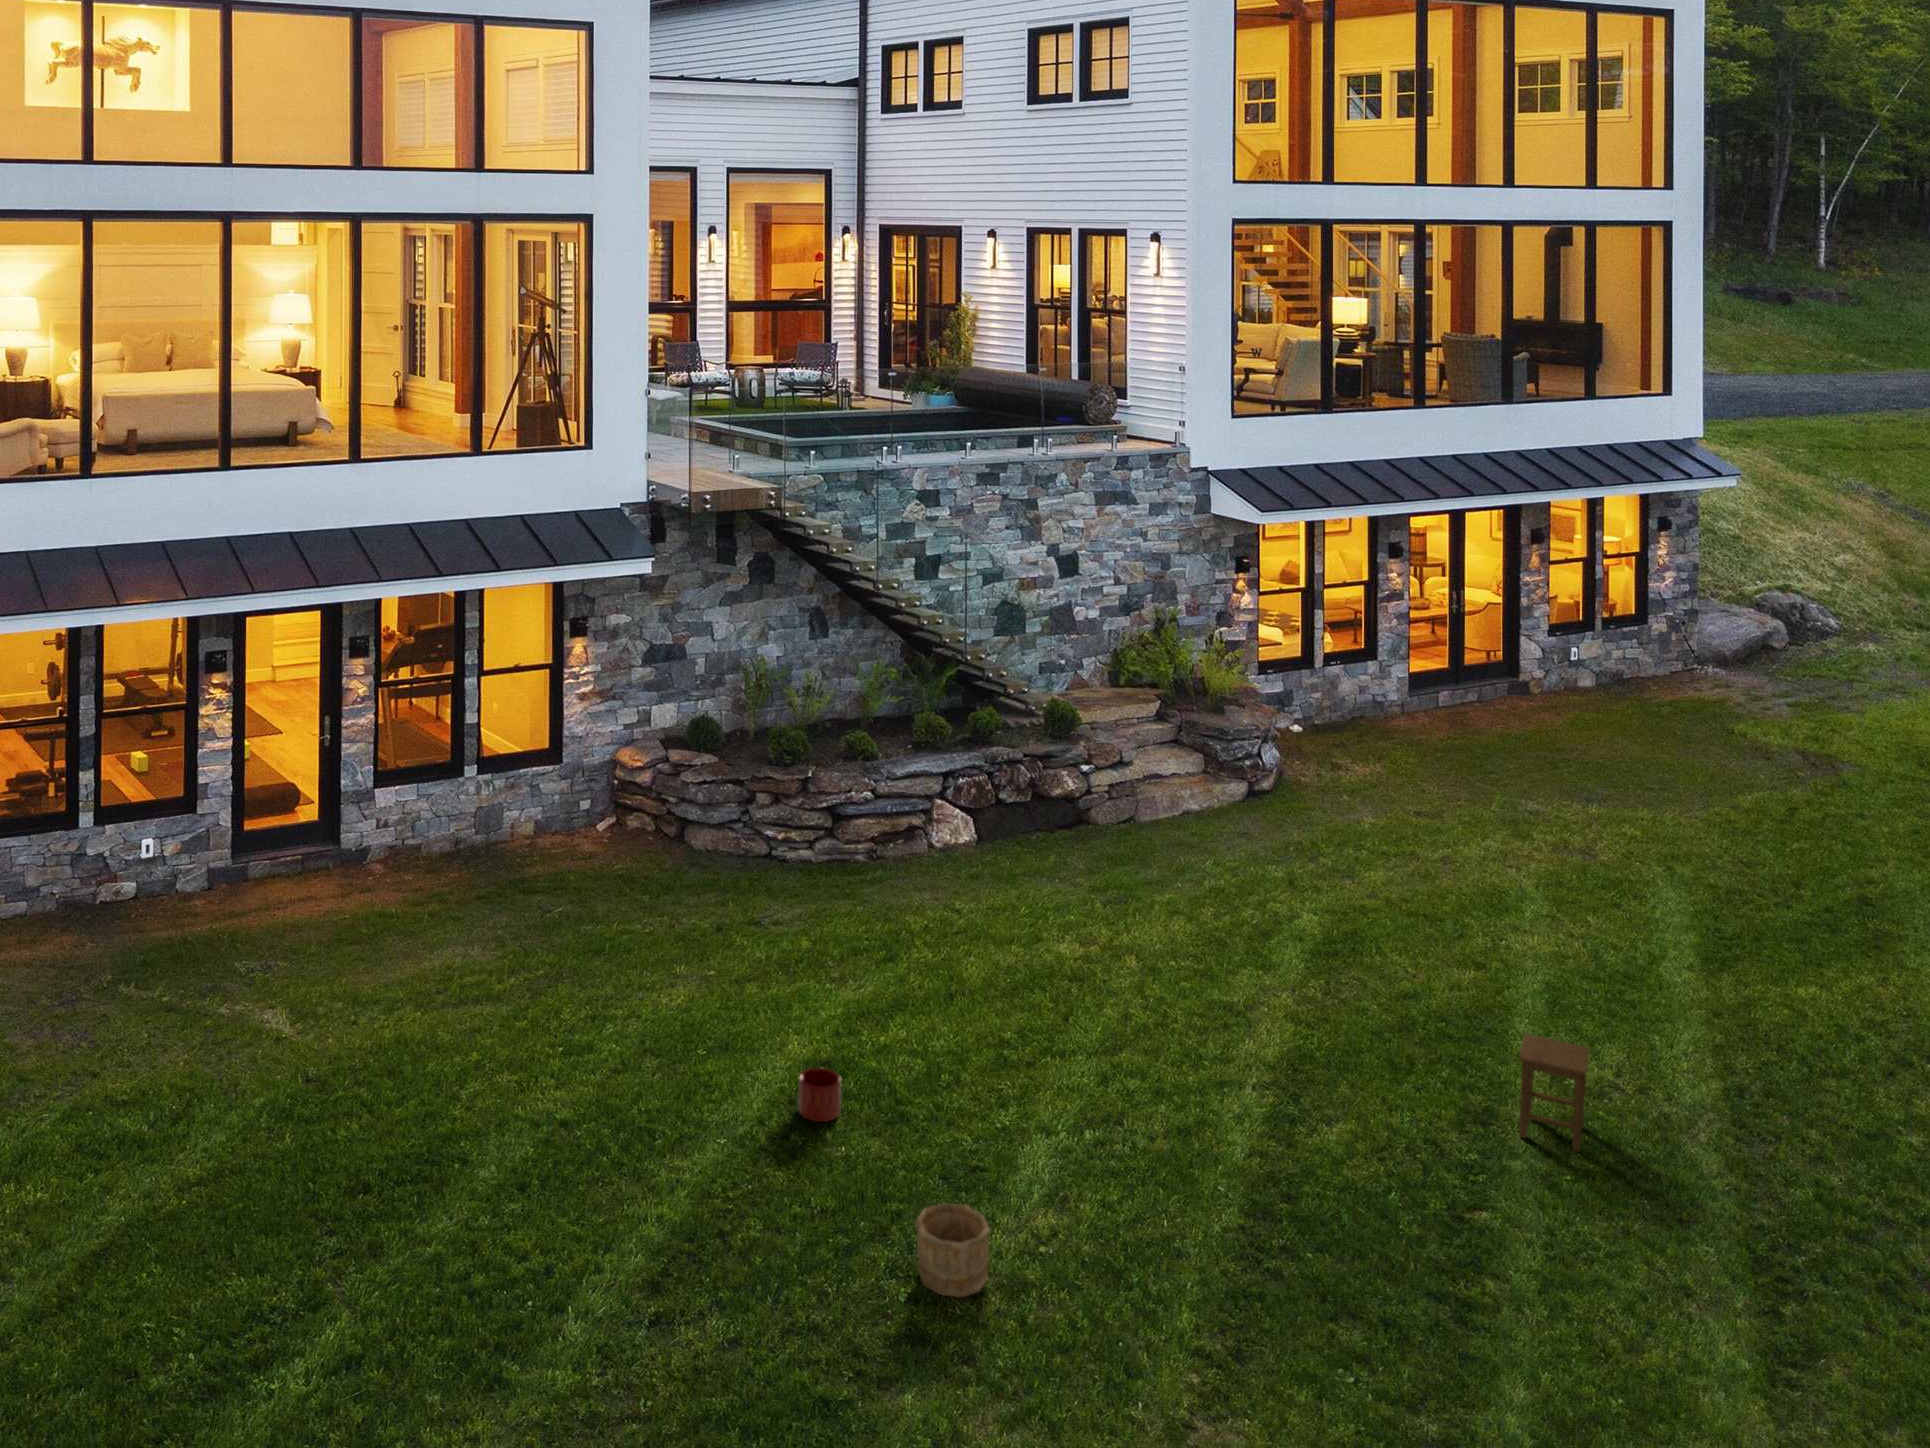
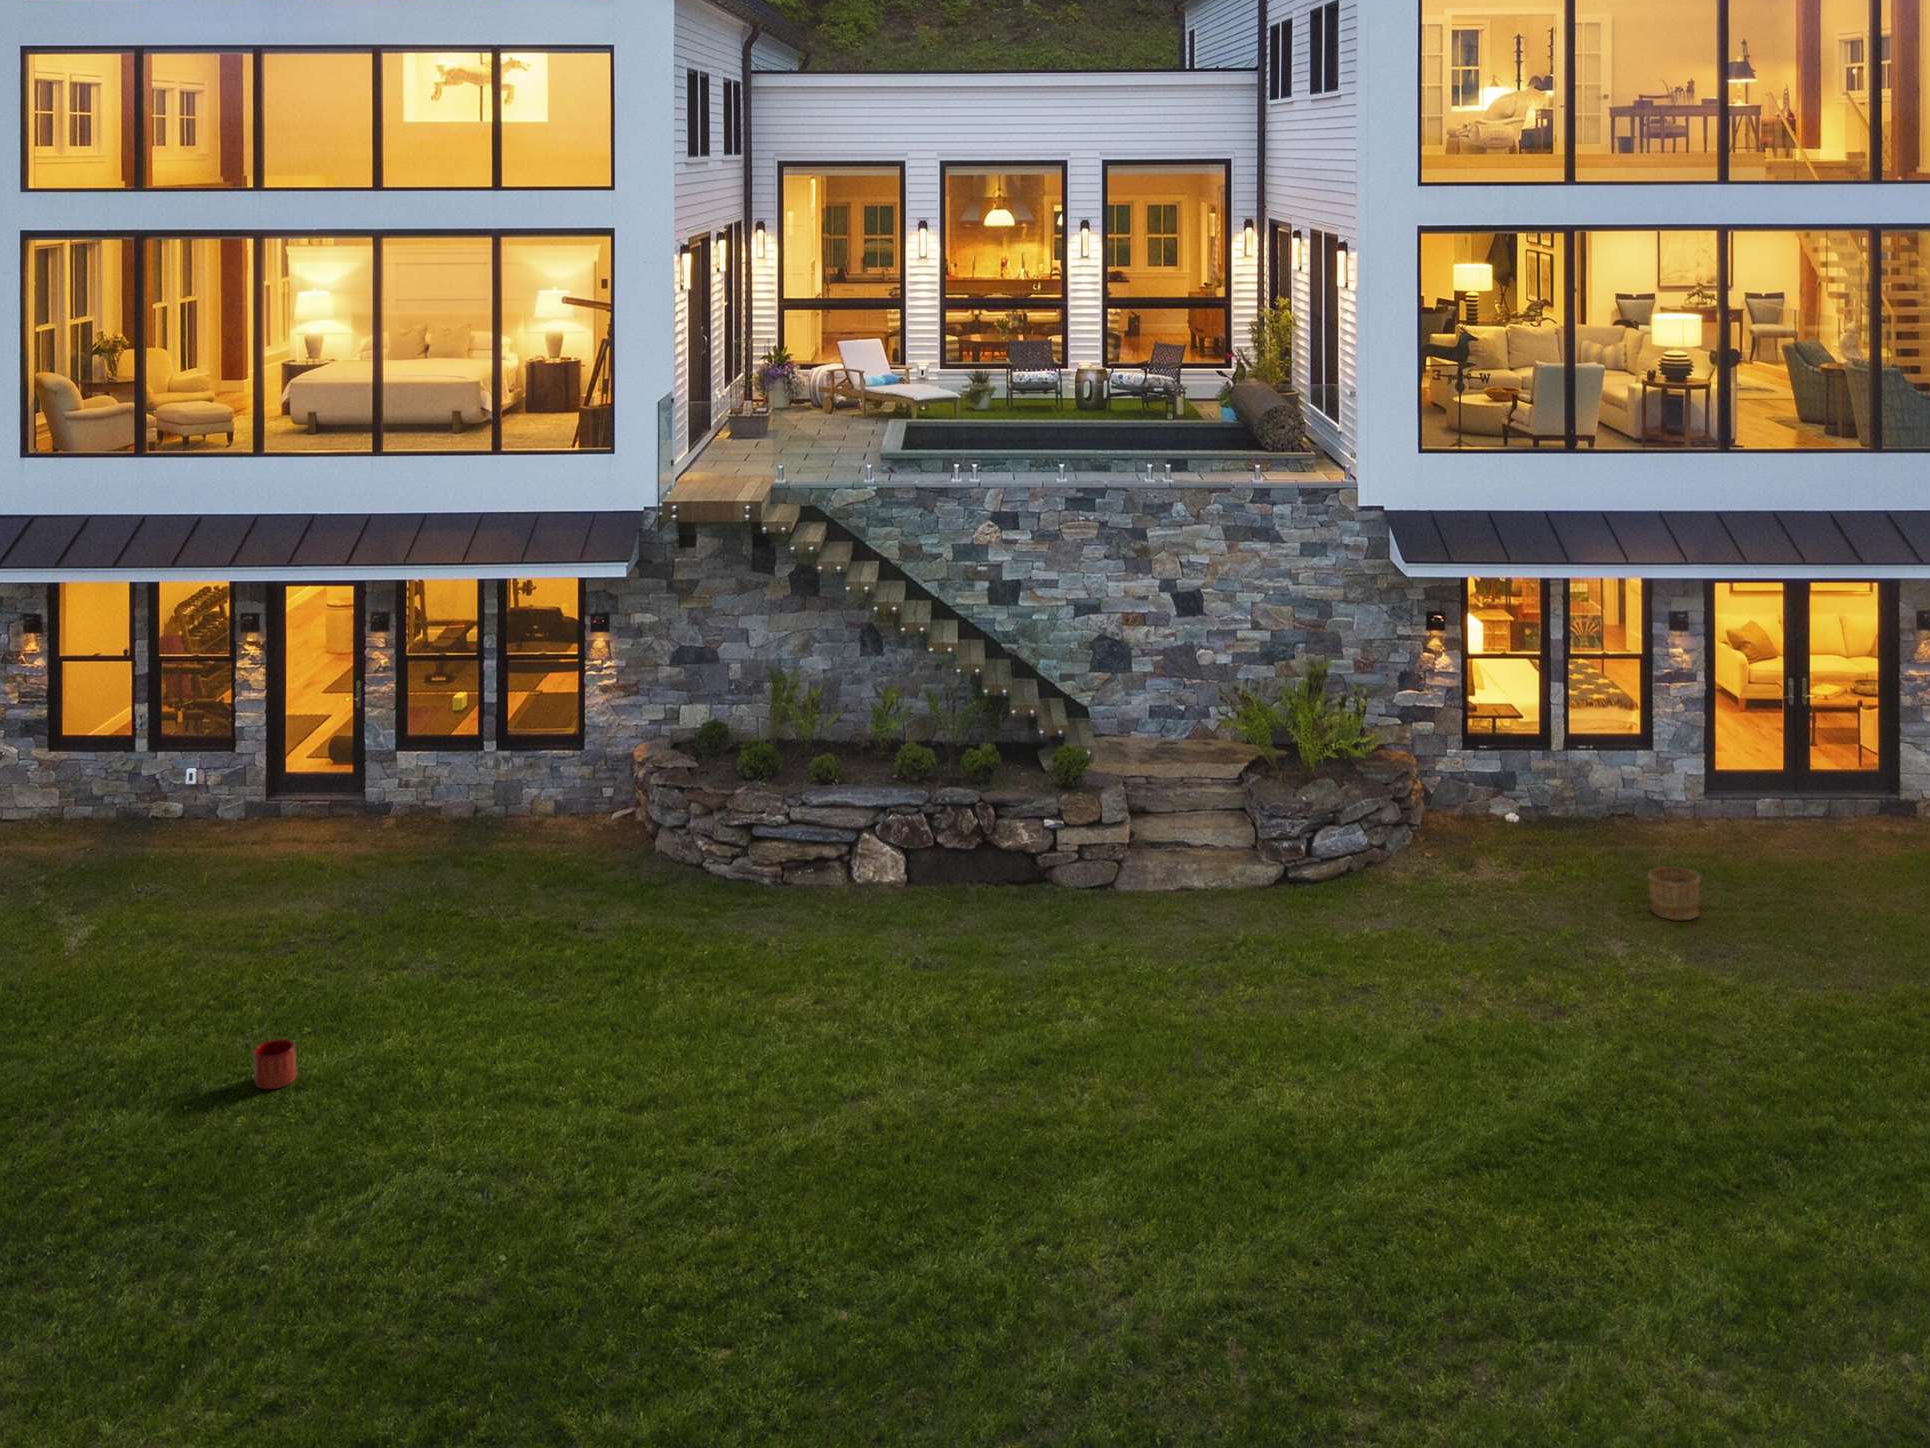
stool: present [1519,1034,1590,1152] -> none [797,1153,891,1295]
wooden bucket: present [915,1204,990,1298] -> present [1648,866,1700,921]

